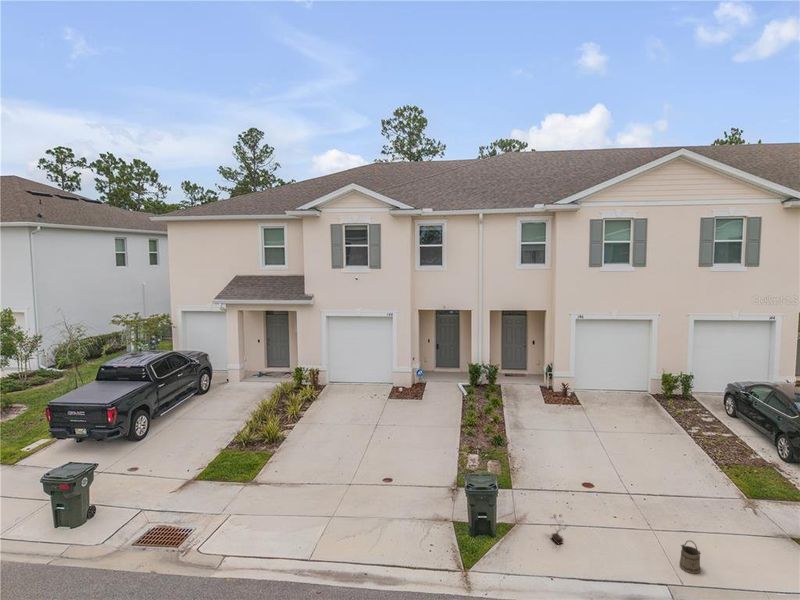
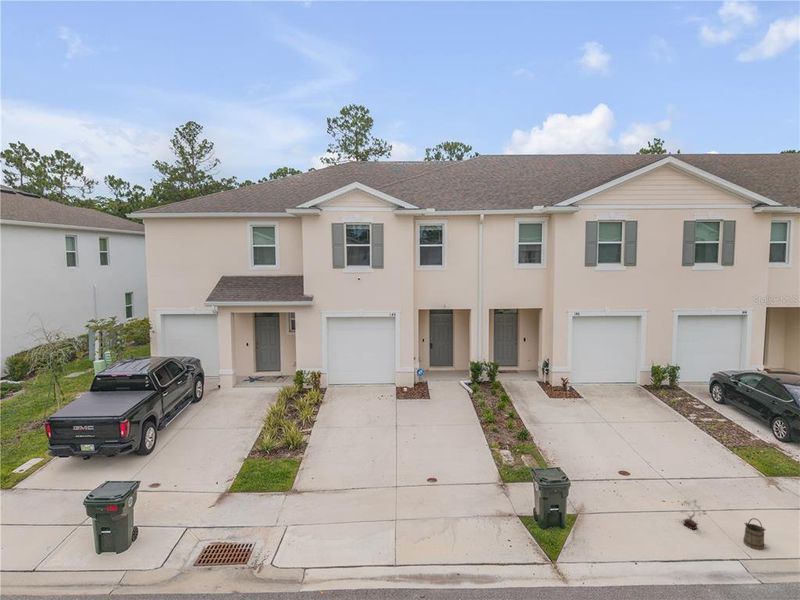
potted plant: present [552,515,563,544] -> present [682,501,705,529]

